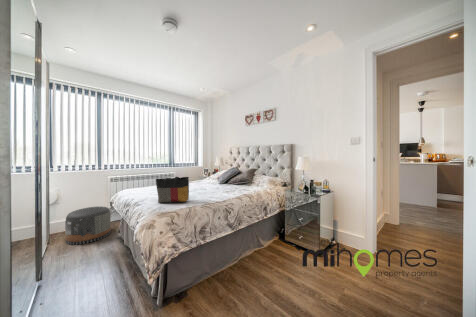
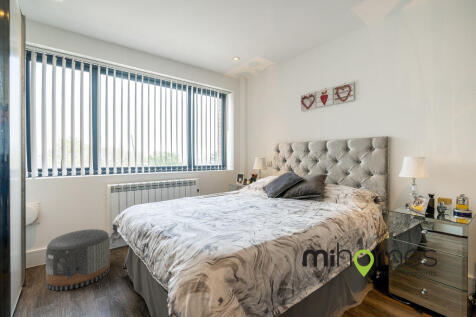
tote bag: present [156,177,189,203] -> none [187,192,246,238]

